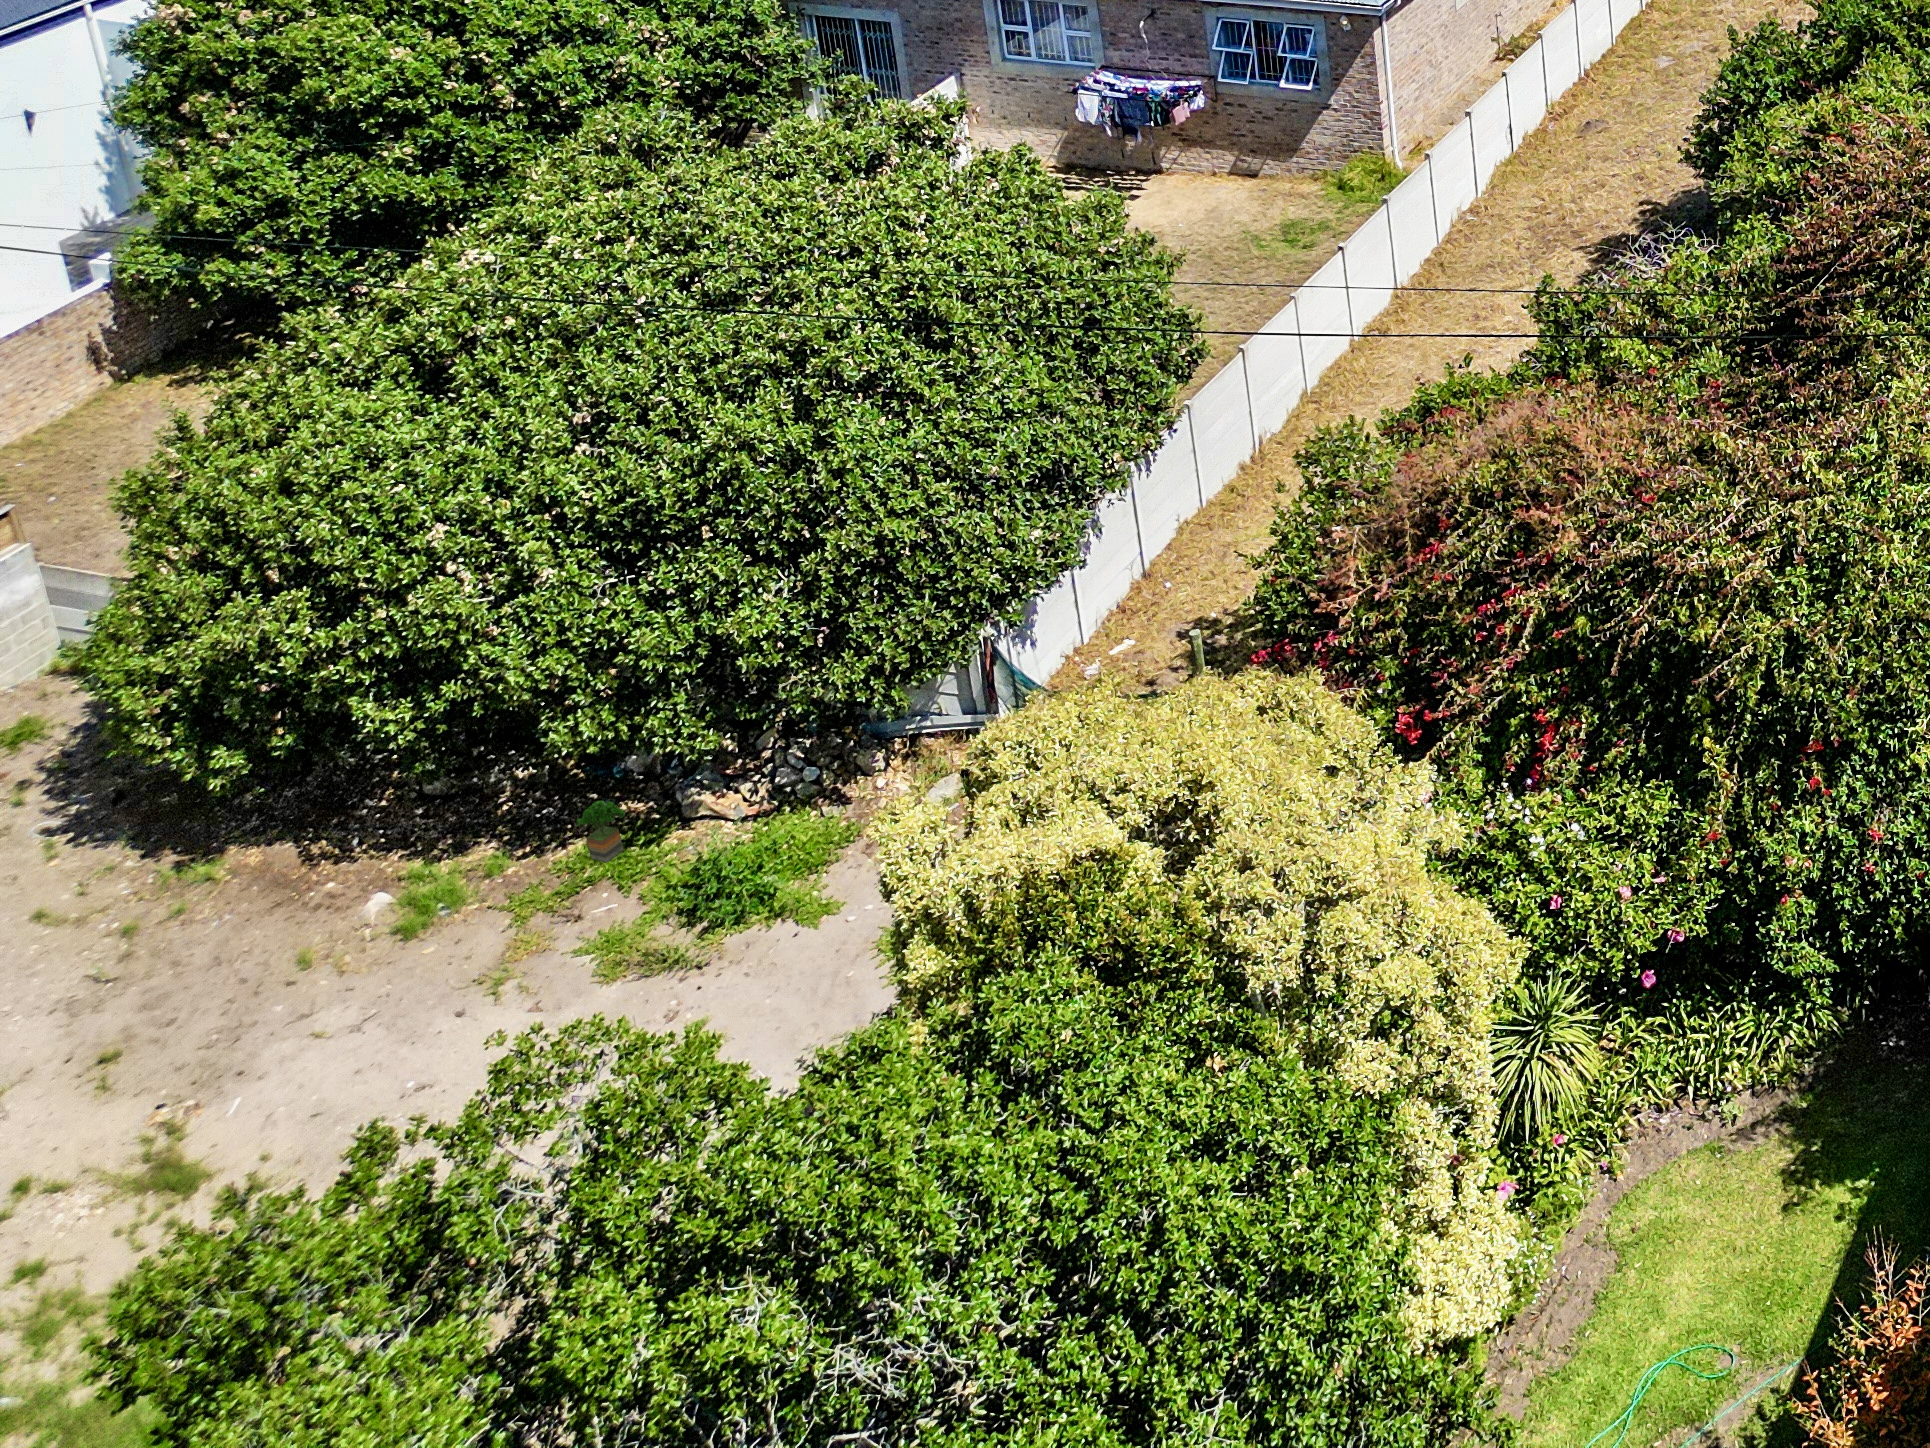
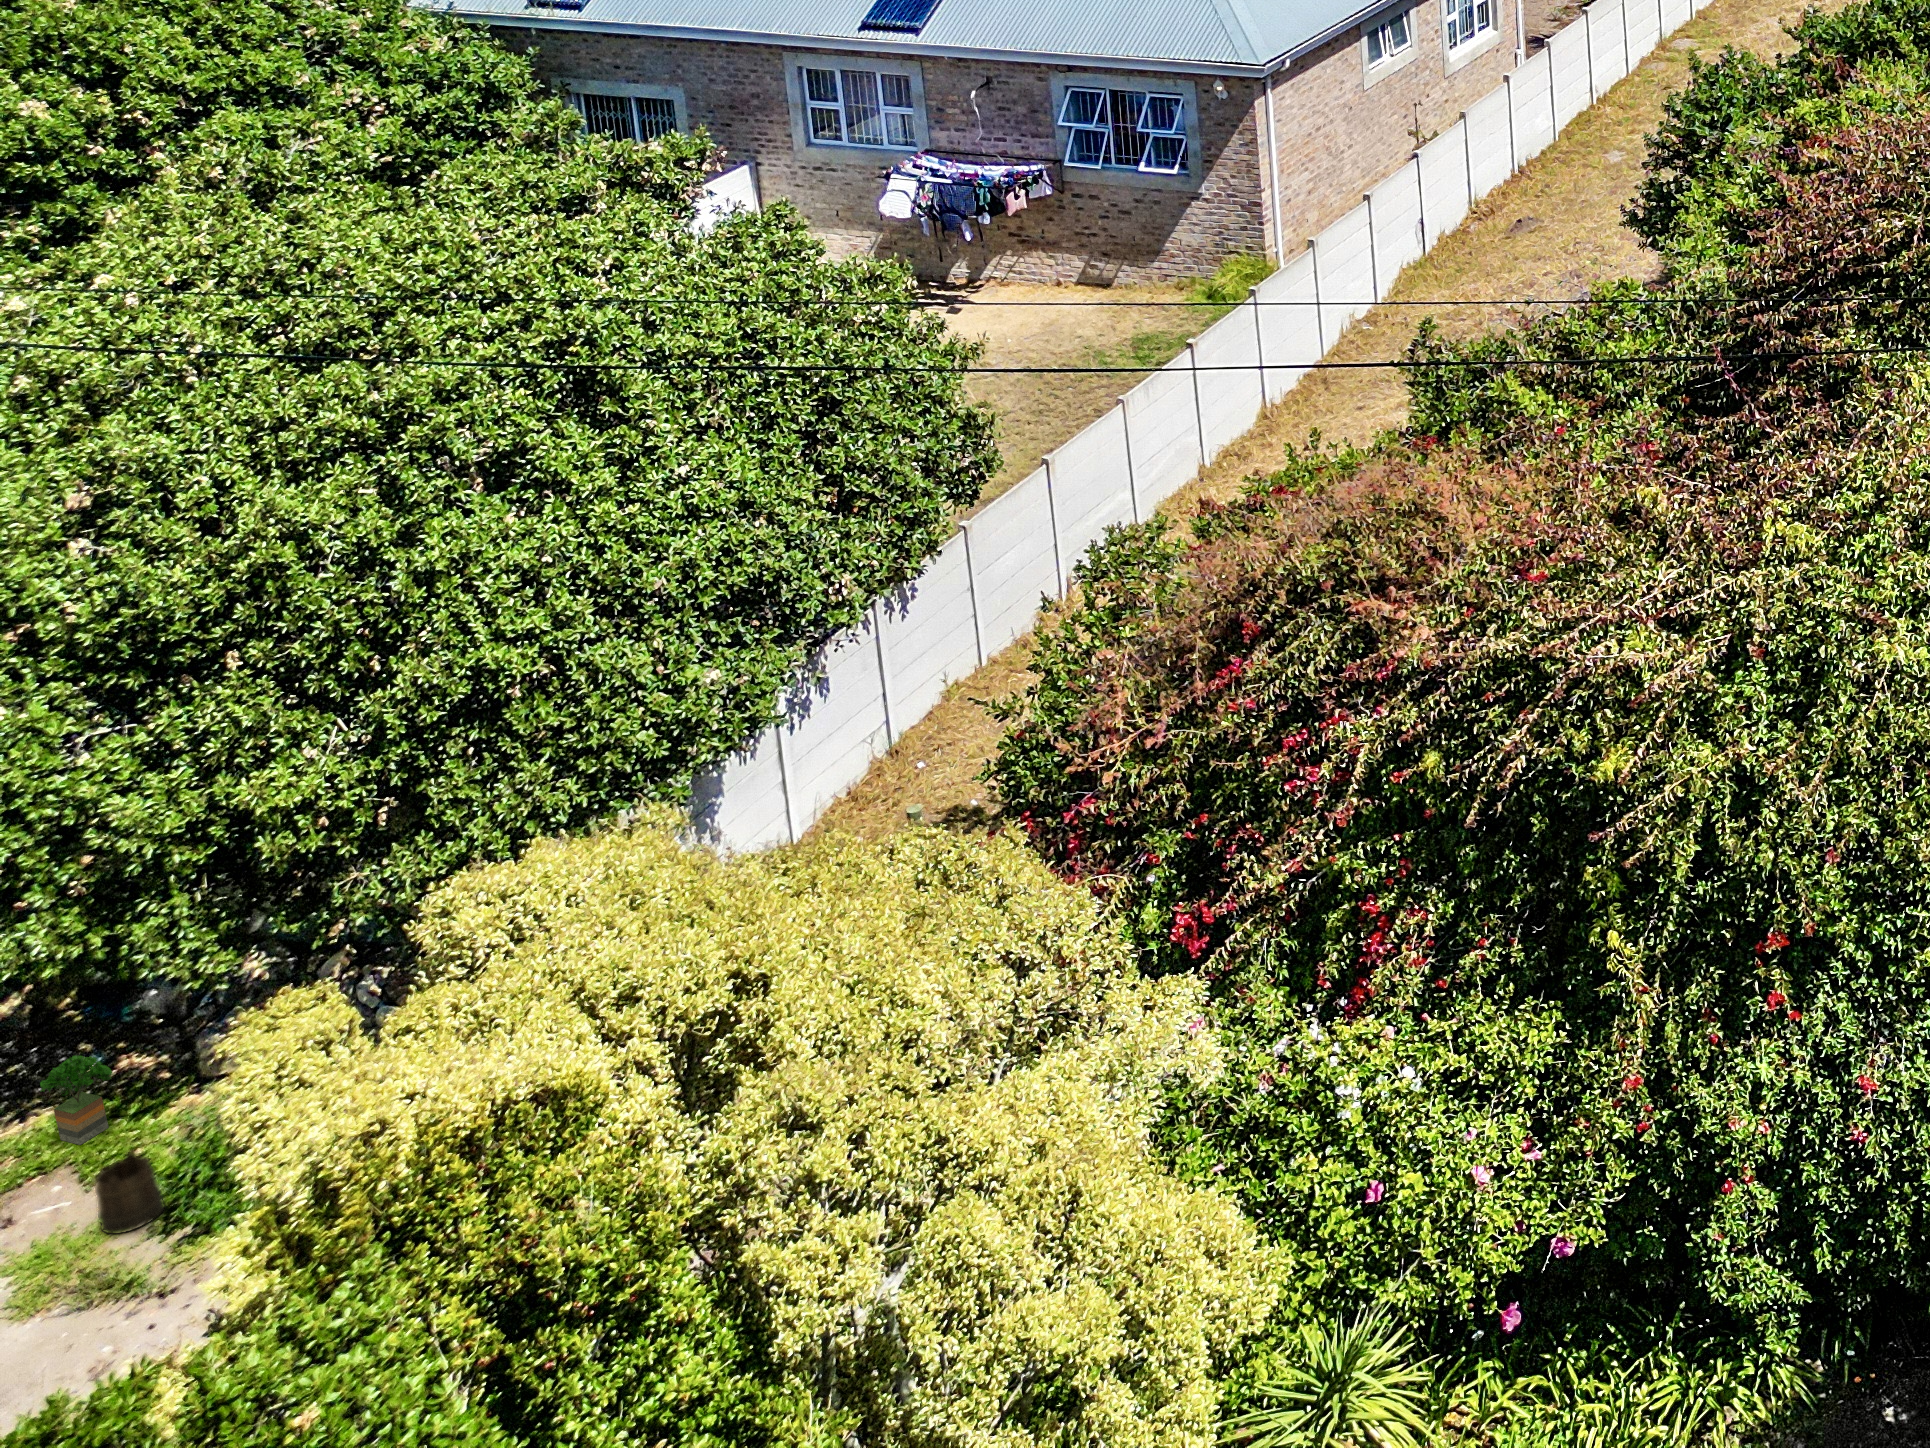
bucket: none [635,868,681,924] -> present [95,1152,164,1234]

